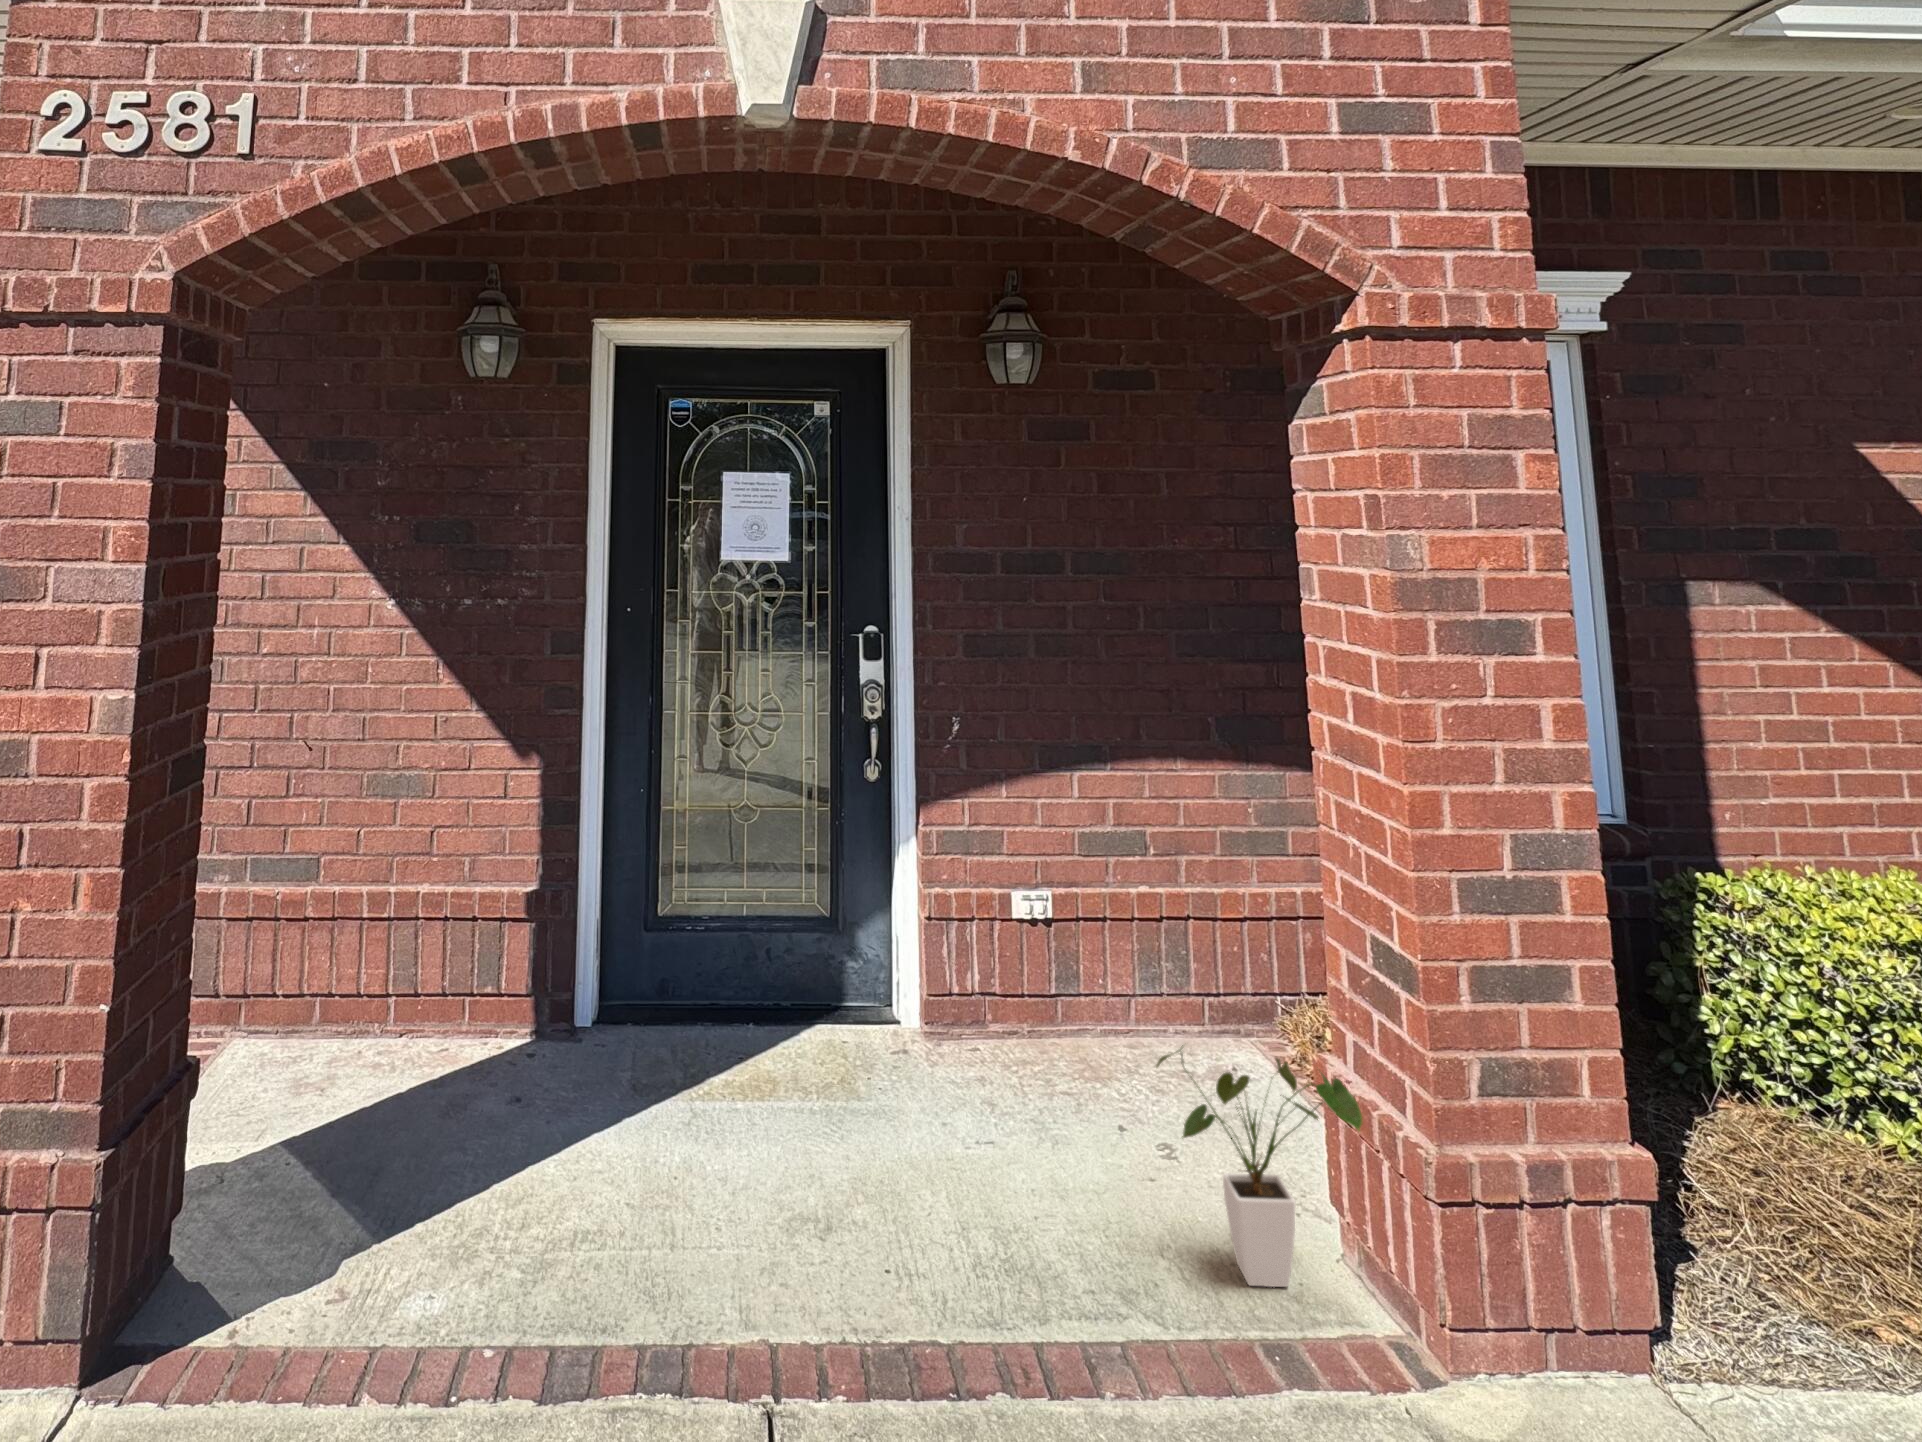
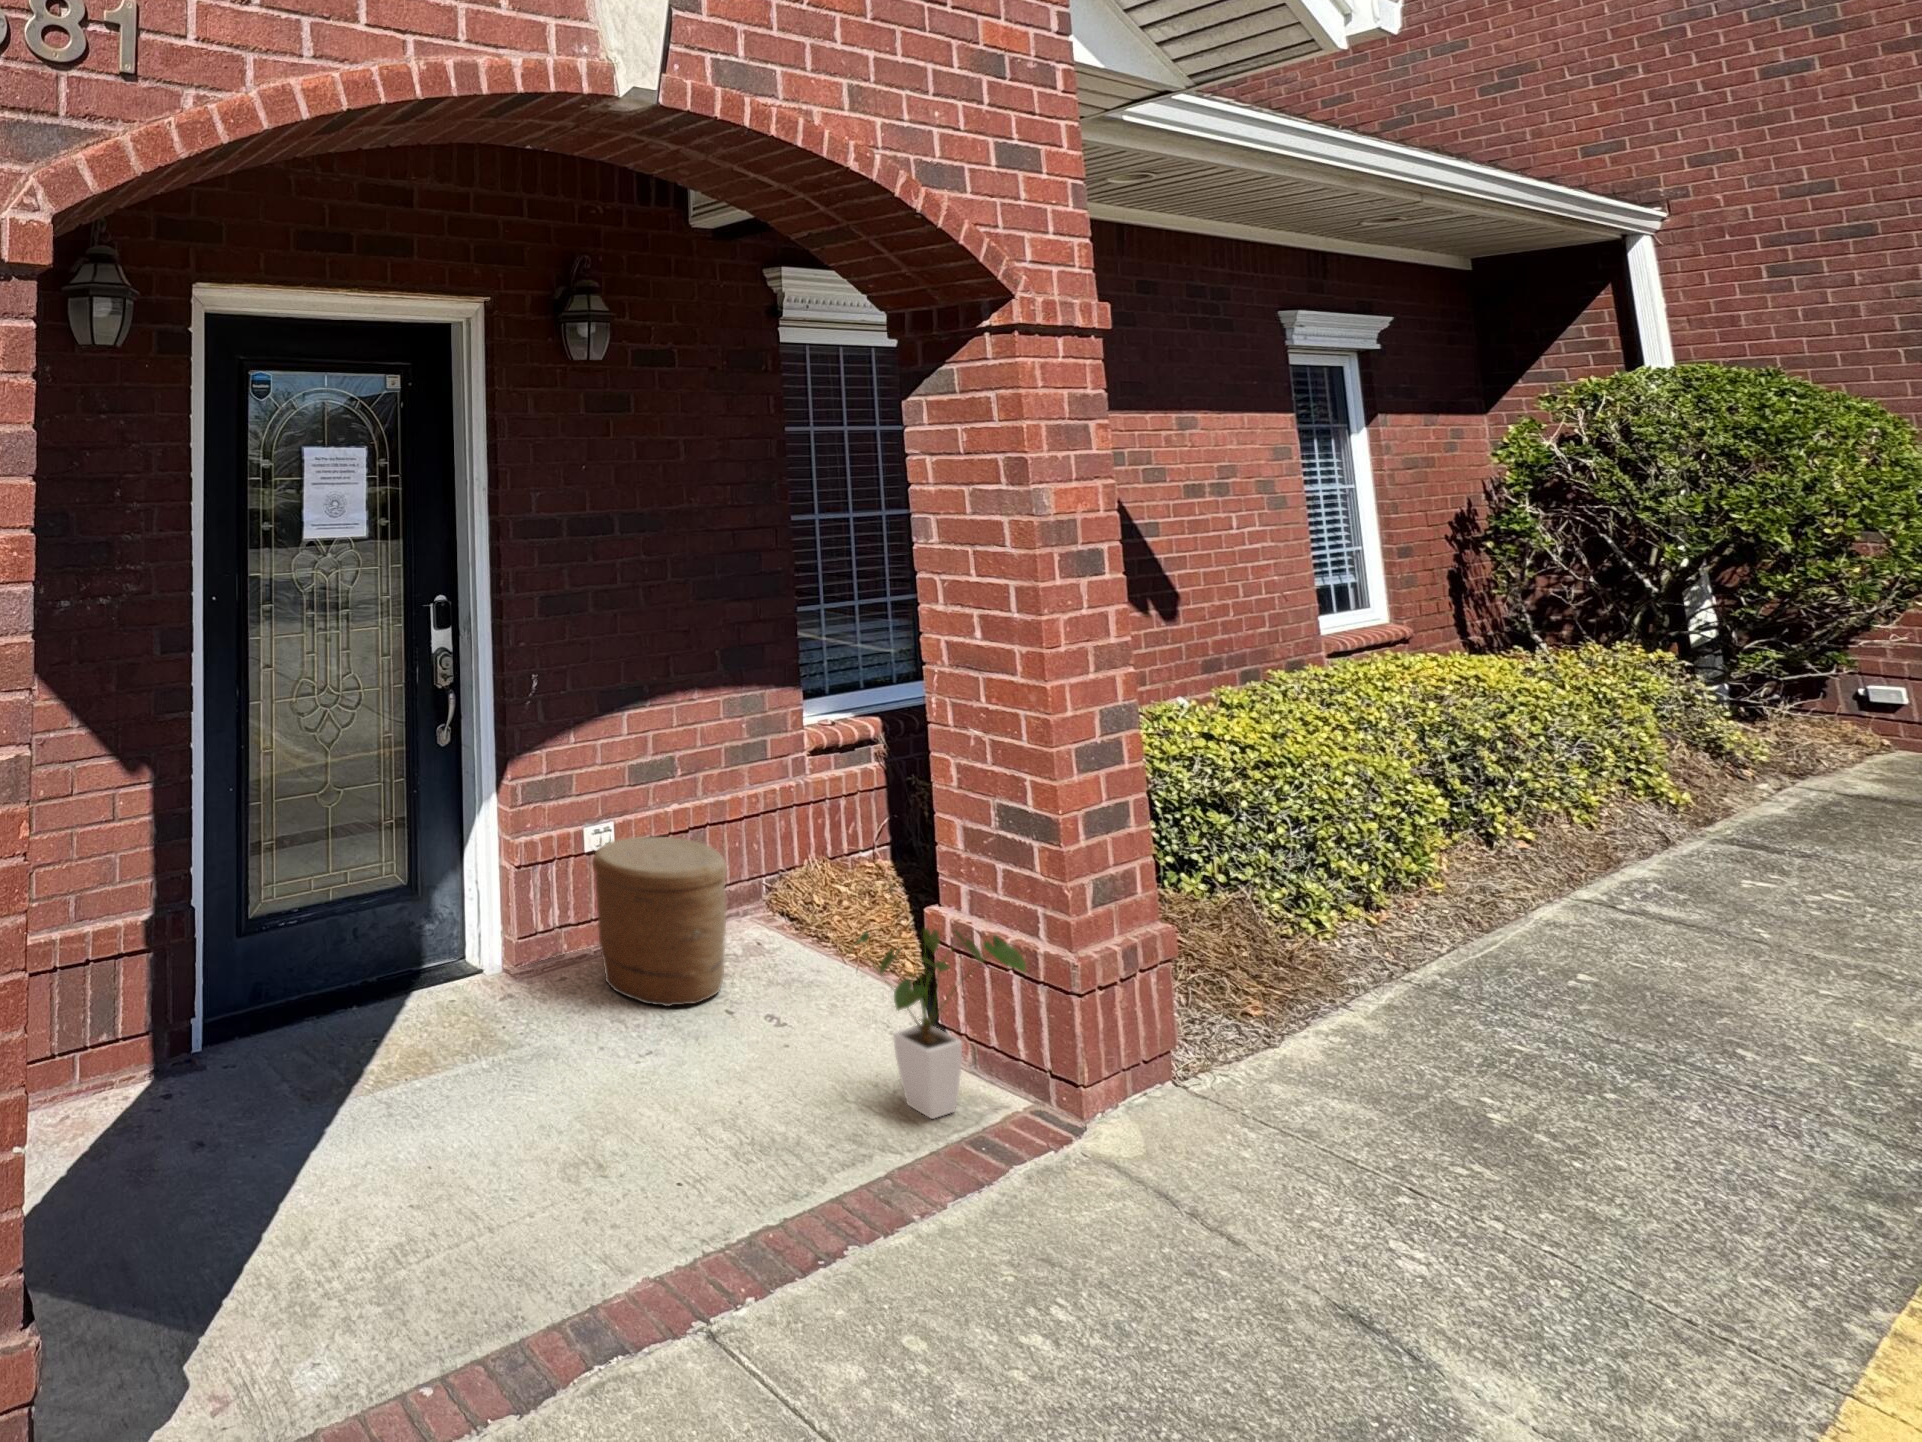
woven basket: none [1023,919,1174,1113] -> present [593,837,727,1007]

